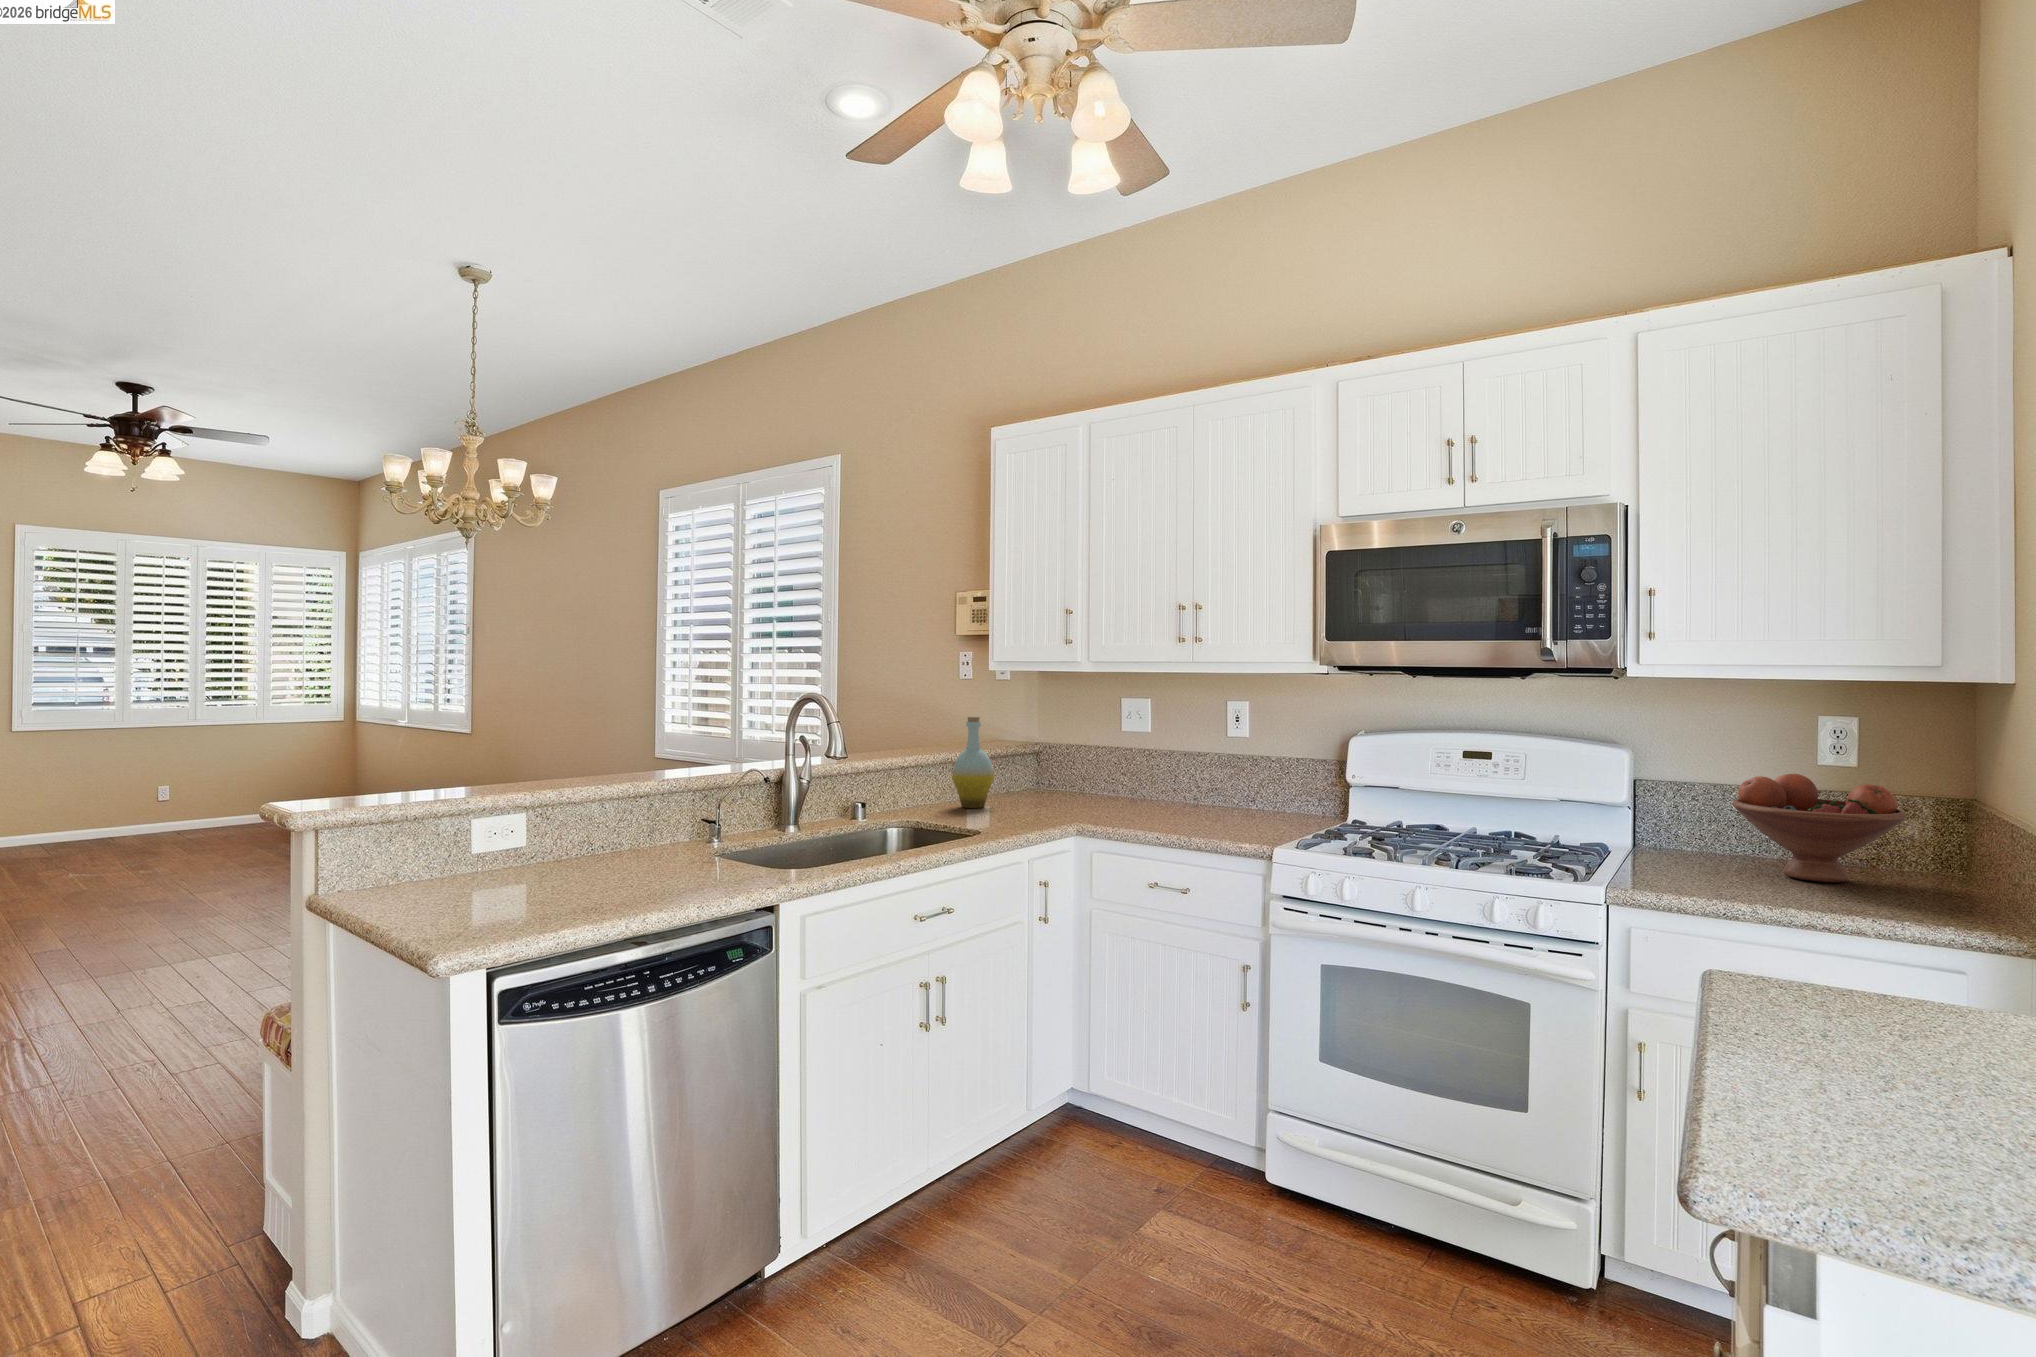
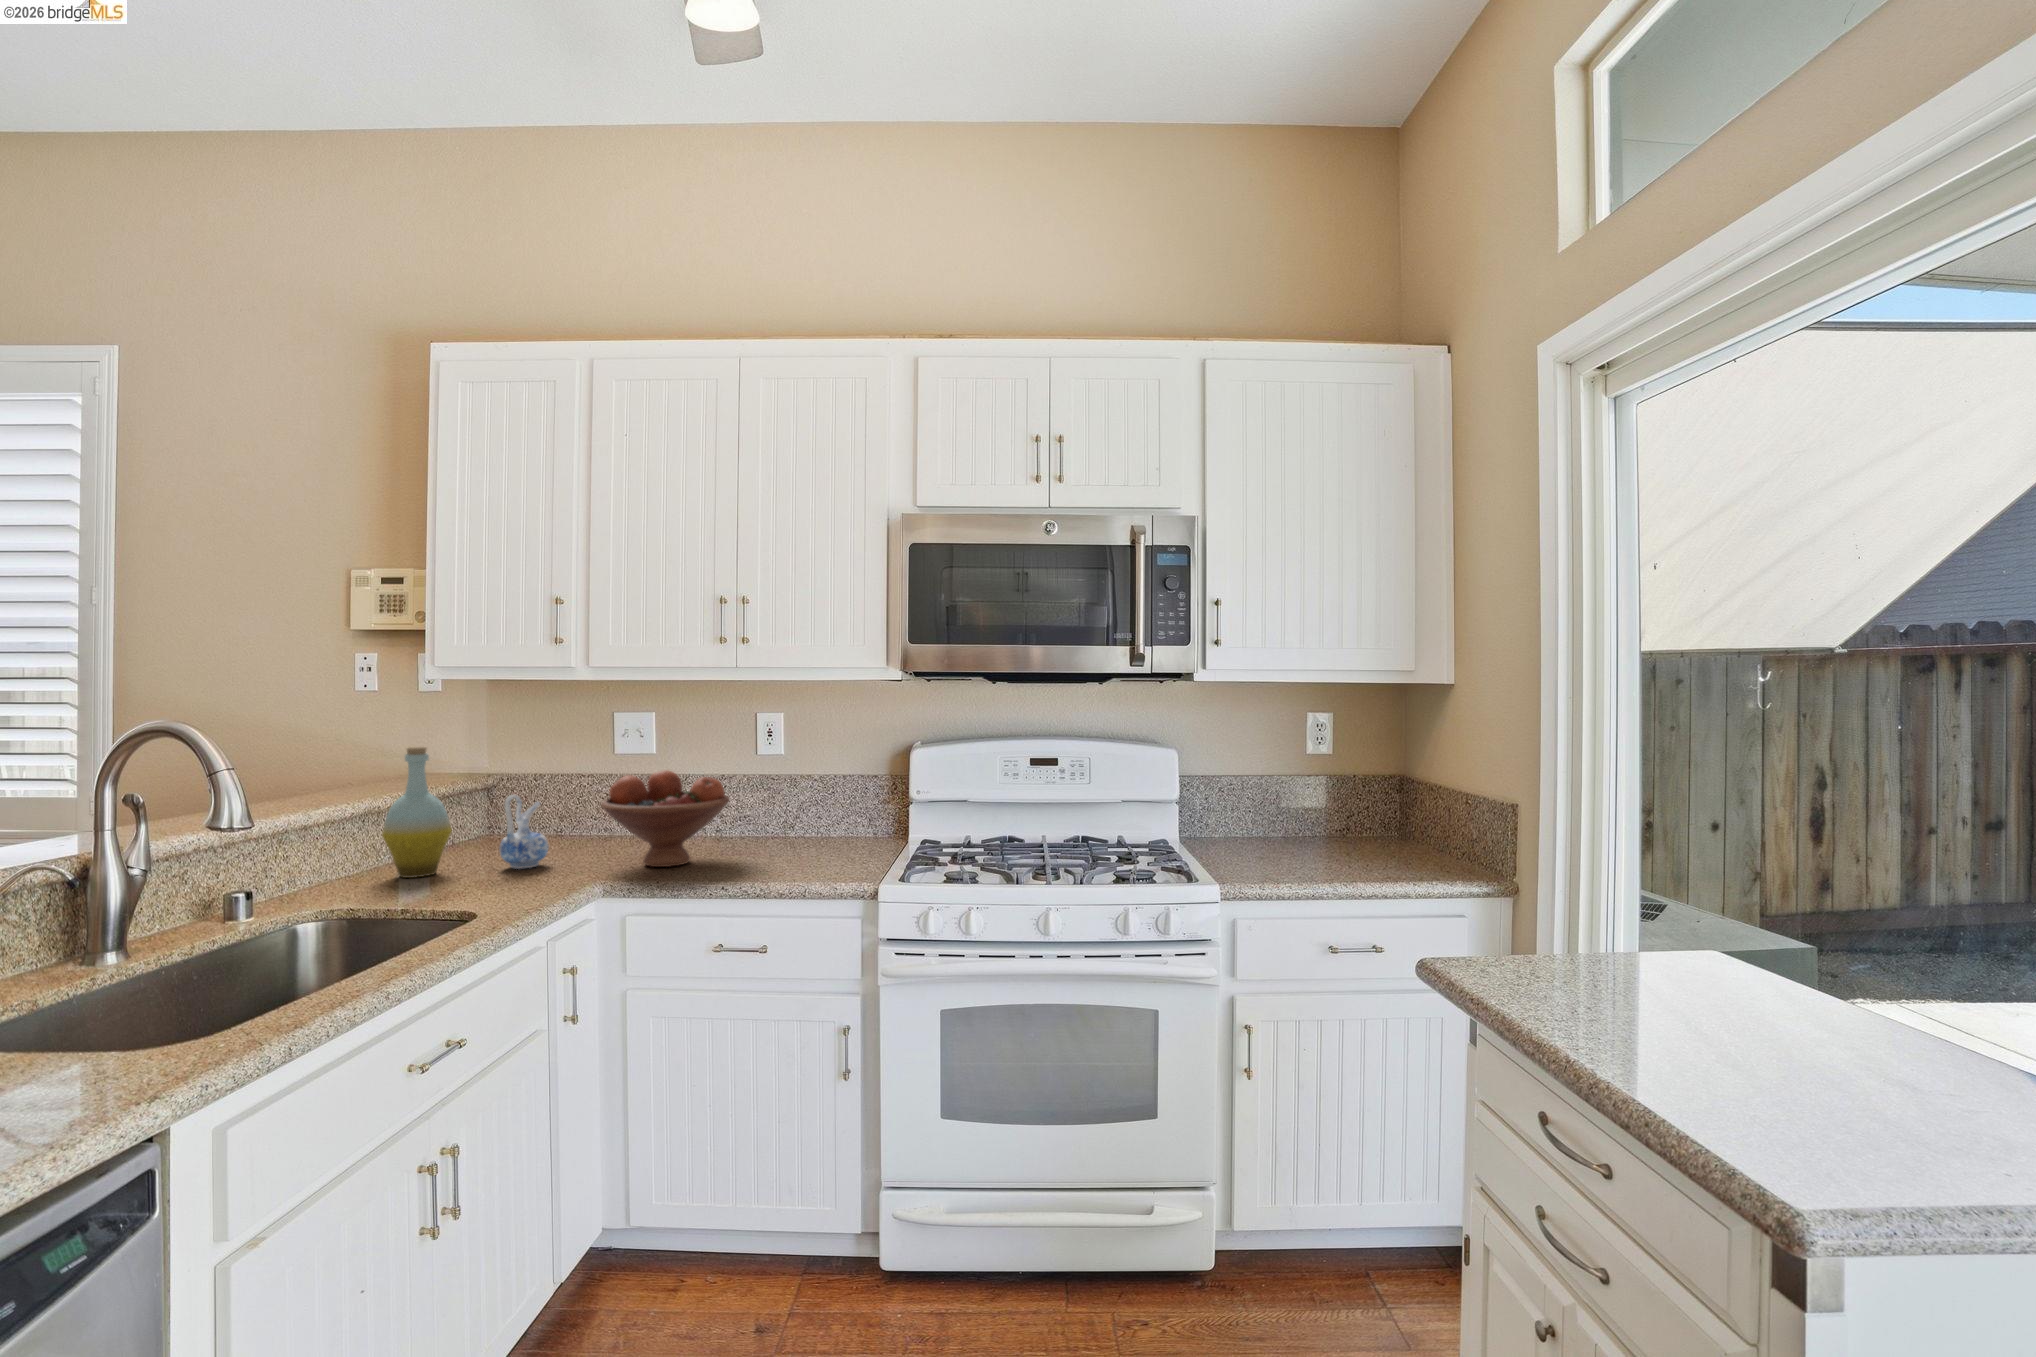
ceramic pitcher: none [1023,755,1056,810] -> present [499,795,549,869]
fruit bowl: present [1732,774,1907,882] -> present [601,770,729,867]

